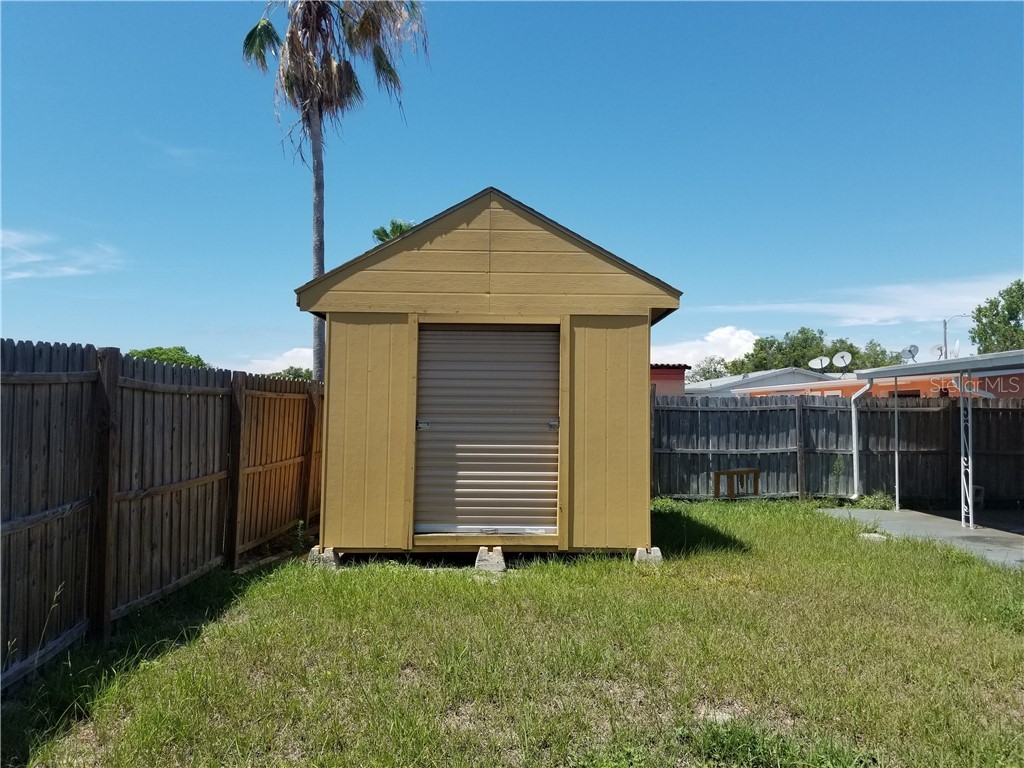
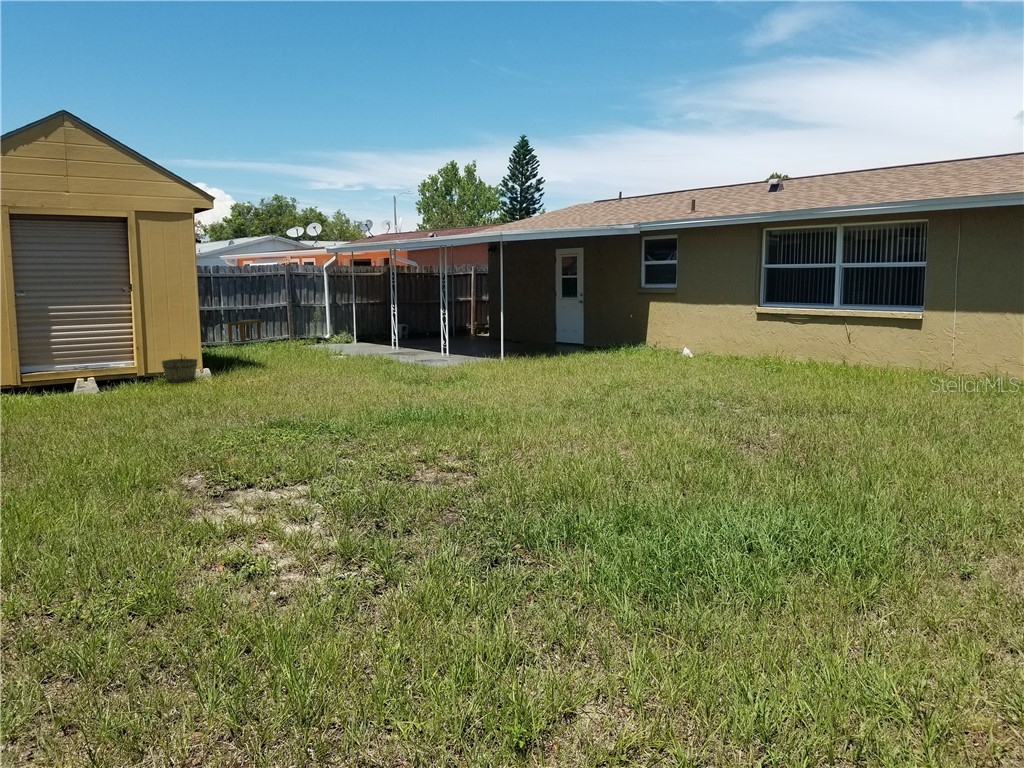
wooden bucket: none [589,521,639,567] -> present [162,355,198,382]

